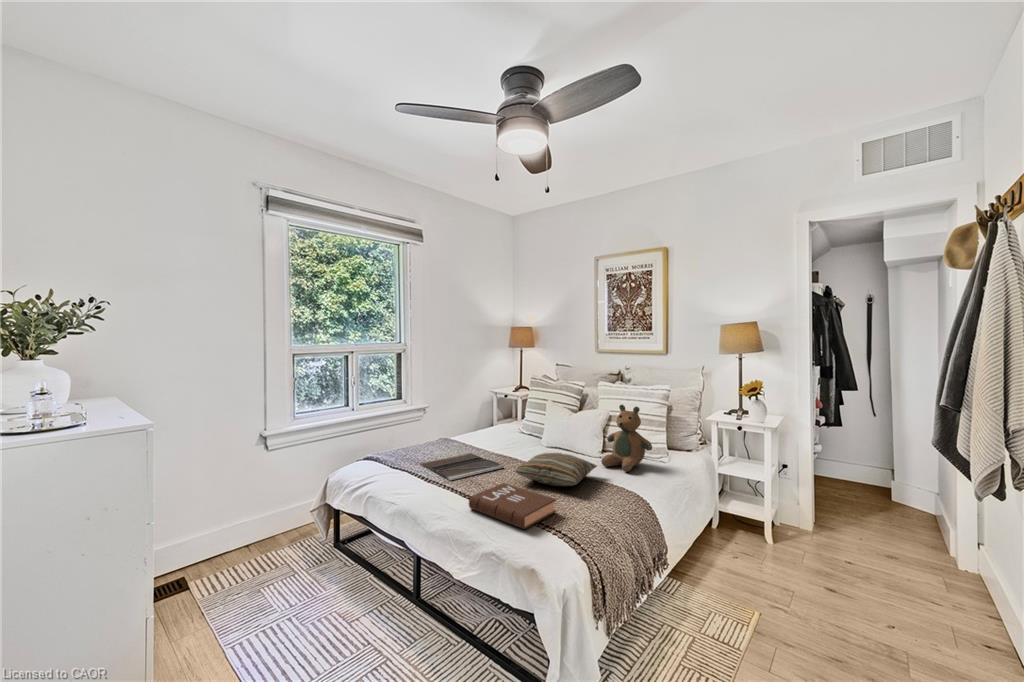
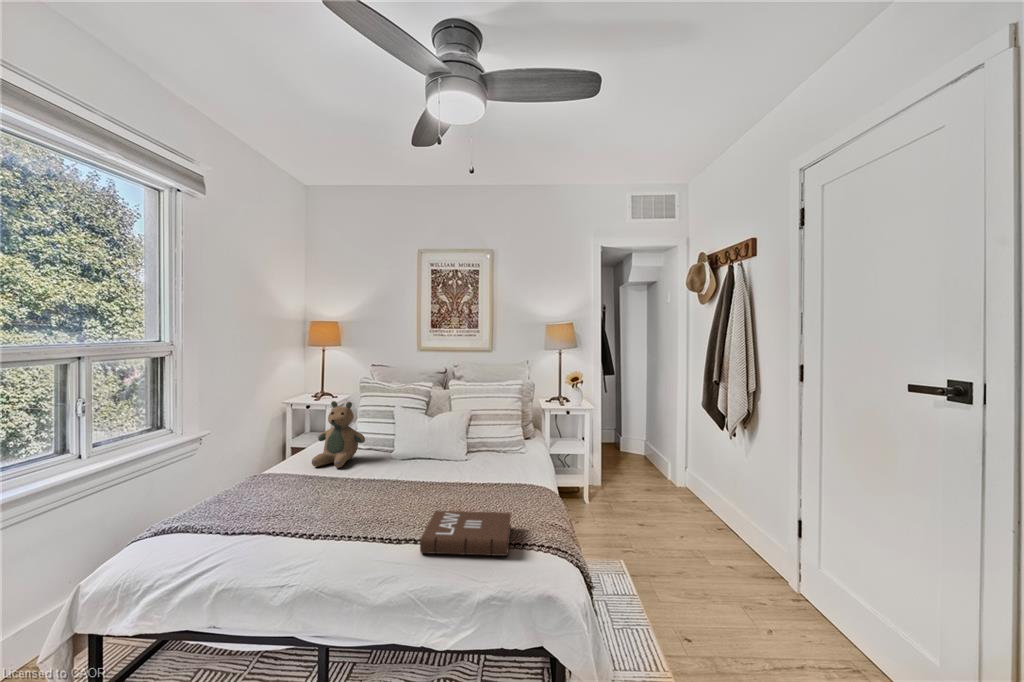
teddy bear: present [601,405,652,472] -> present [312,401,365,468]
laptop: present [420,453,504,480] -> none [274,485,394,527]
pillow: present [515,453,597,486] -> none [429,463,506,500]

